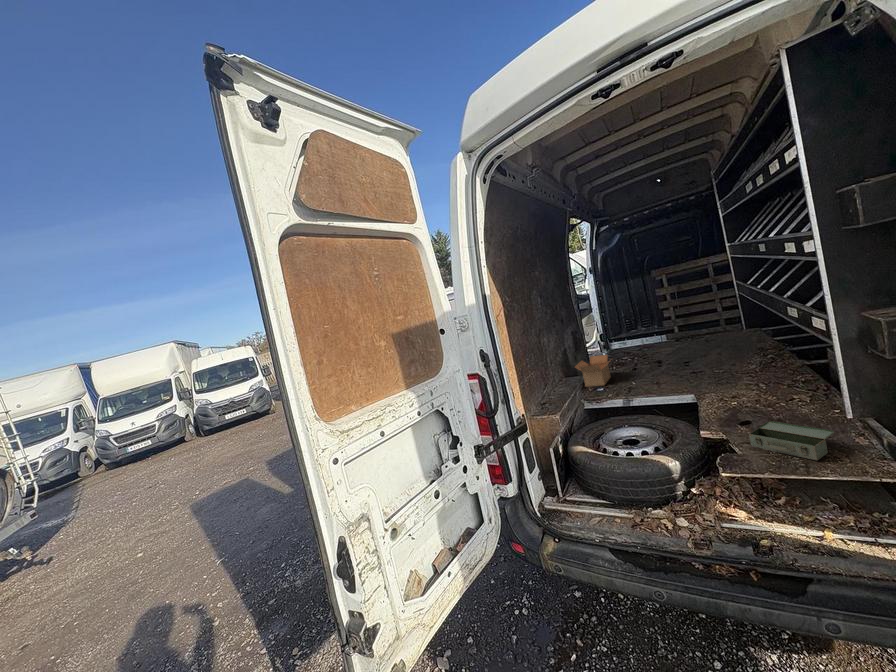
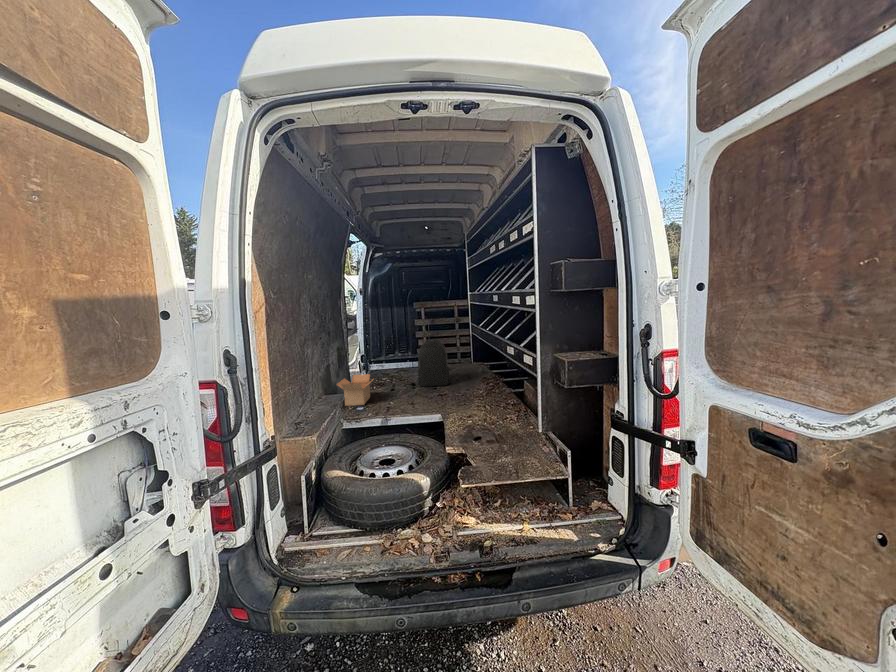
backpack: none [663,309,709,363] -> present [418,341,450,386]
toolbox: present [749,421,835,460] -> none [480,436,532,467]

